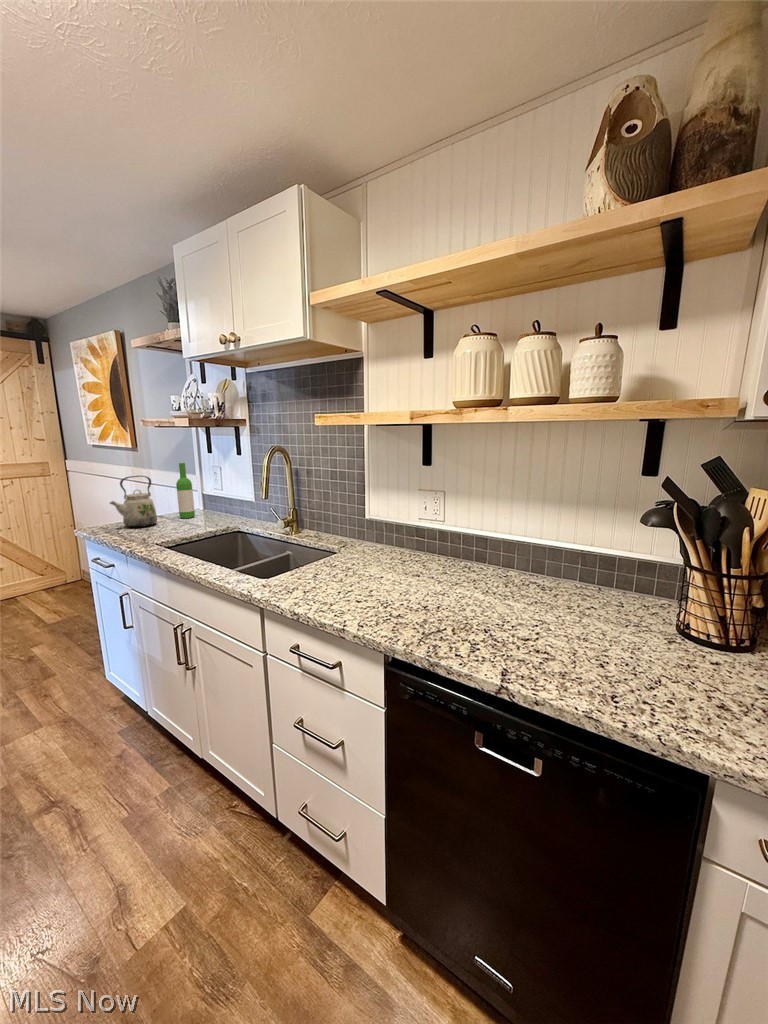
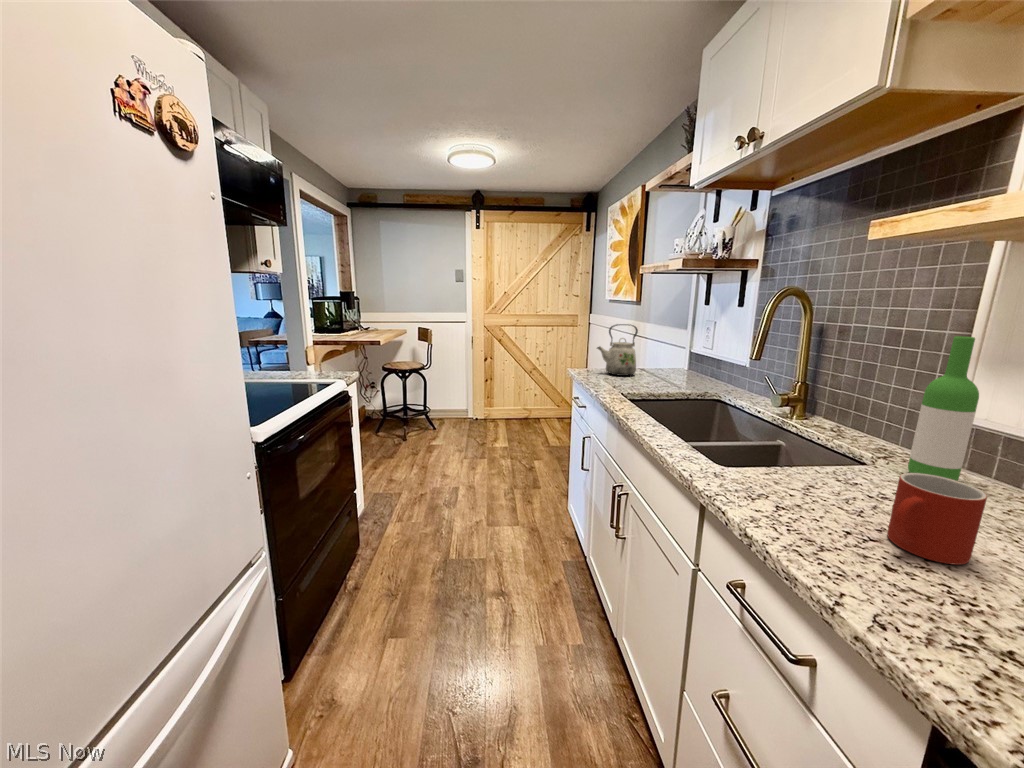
wine bottle: present [176,463,195,518] -> present [908,336,979,481]
mug: none [354,551,383,592] -> present [887,473,987,565]

